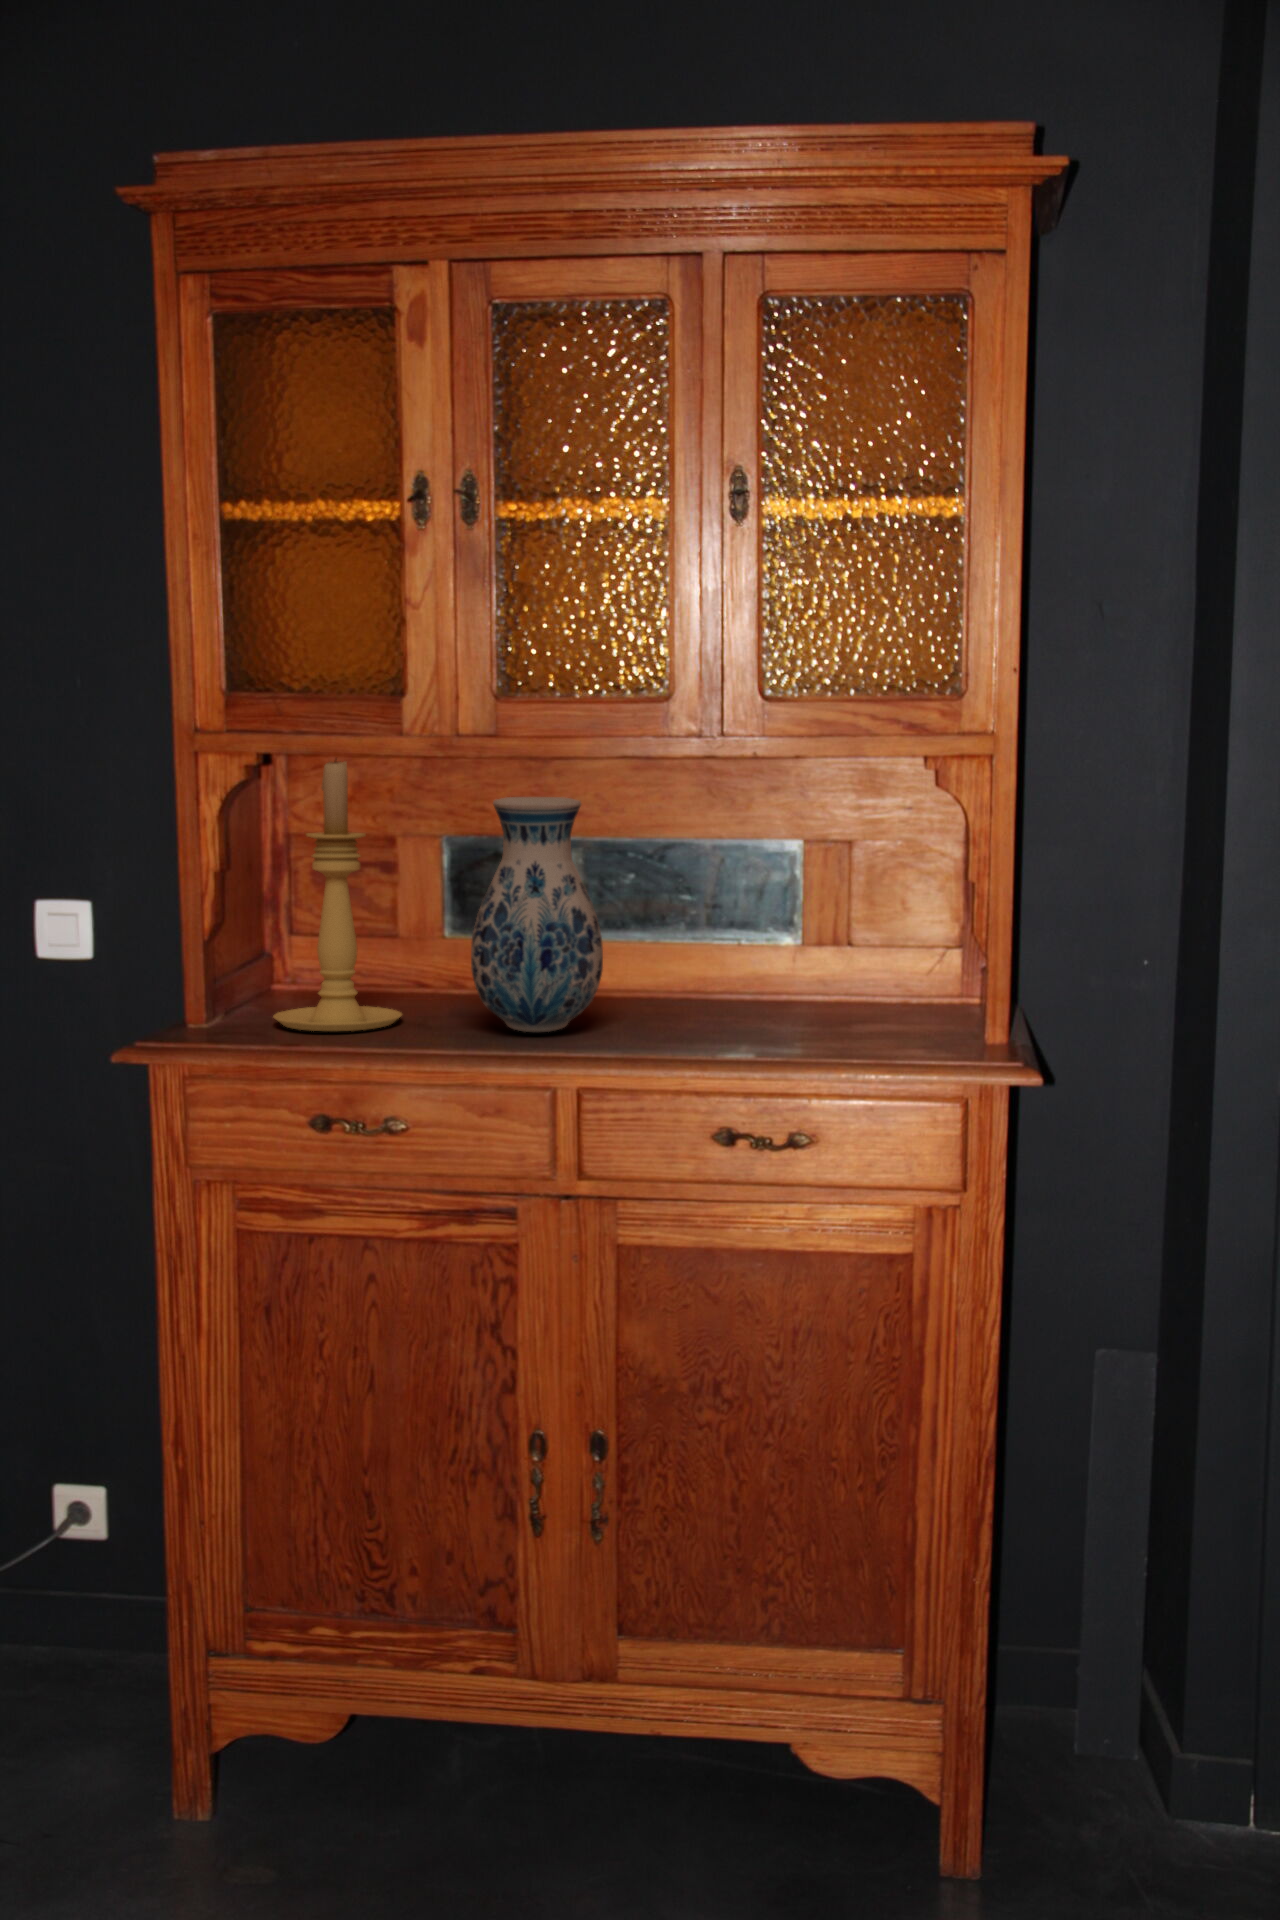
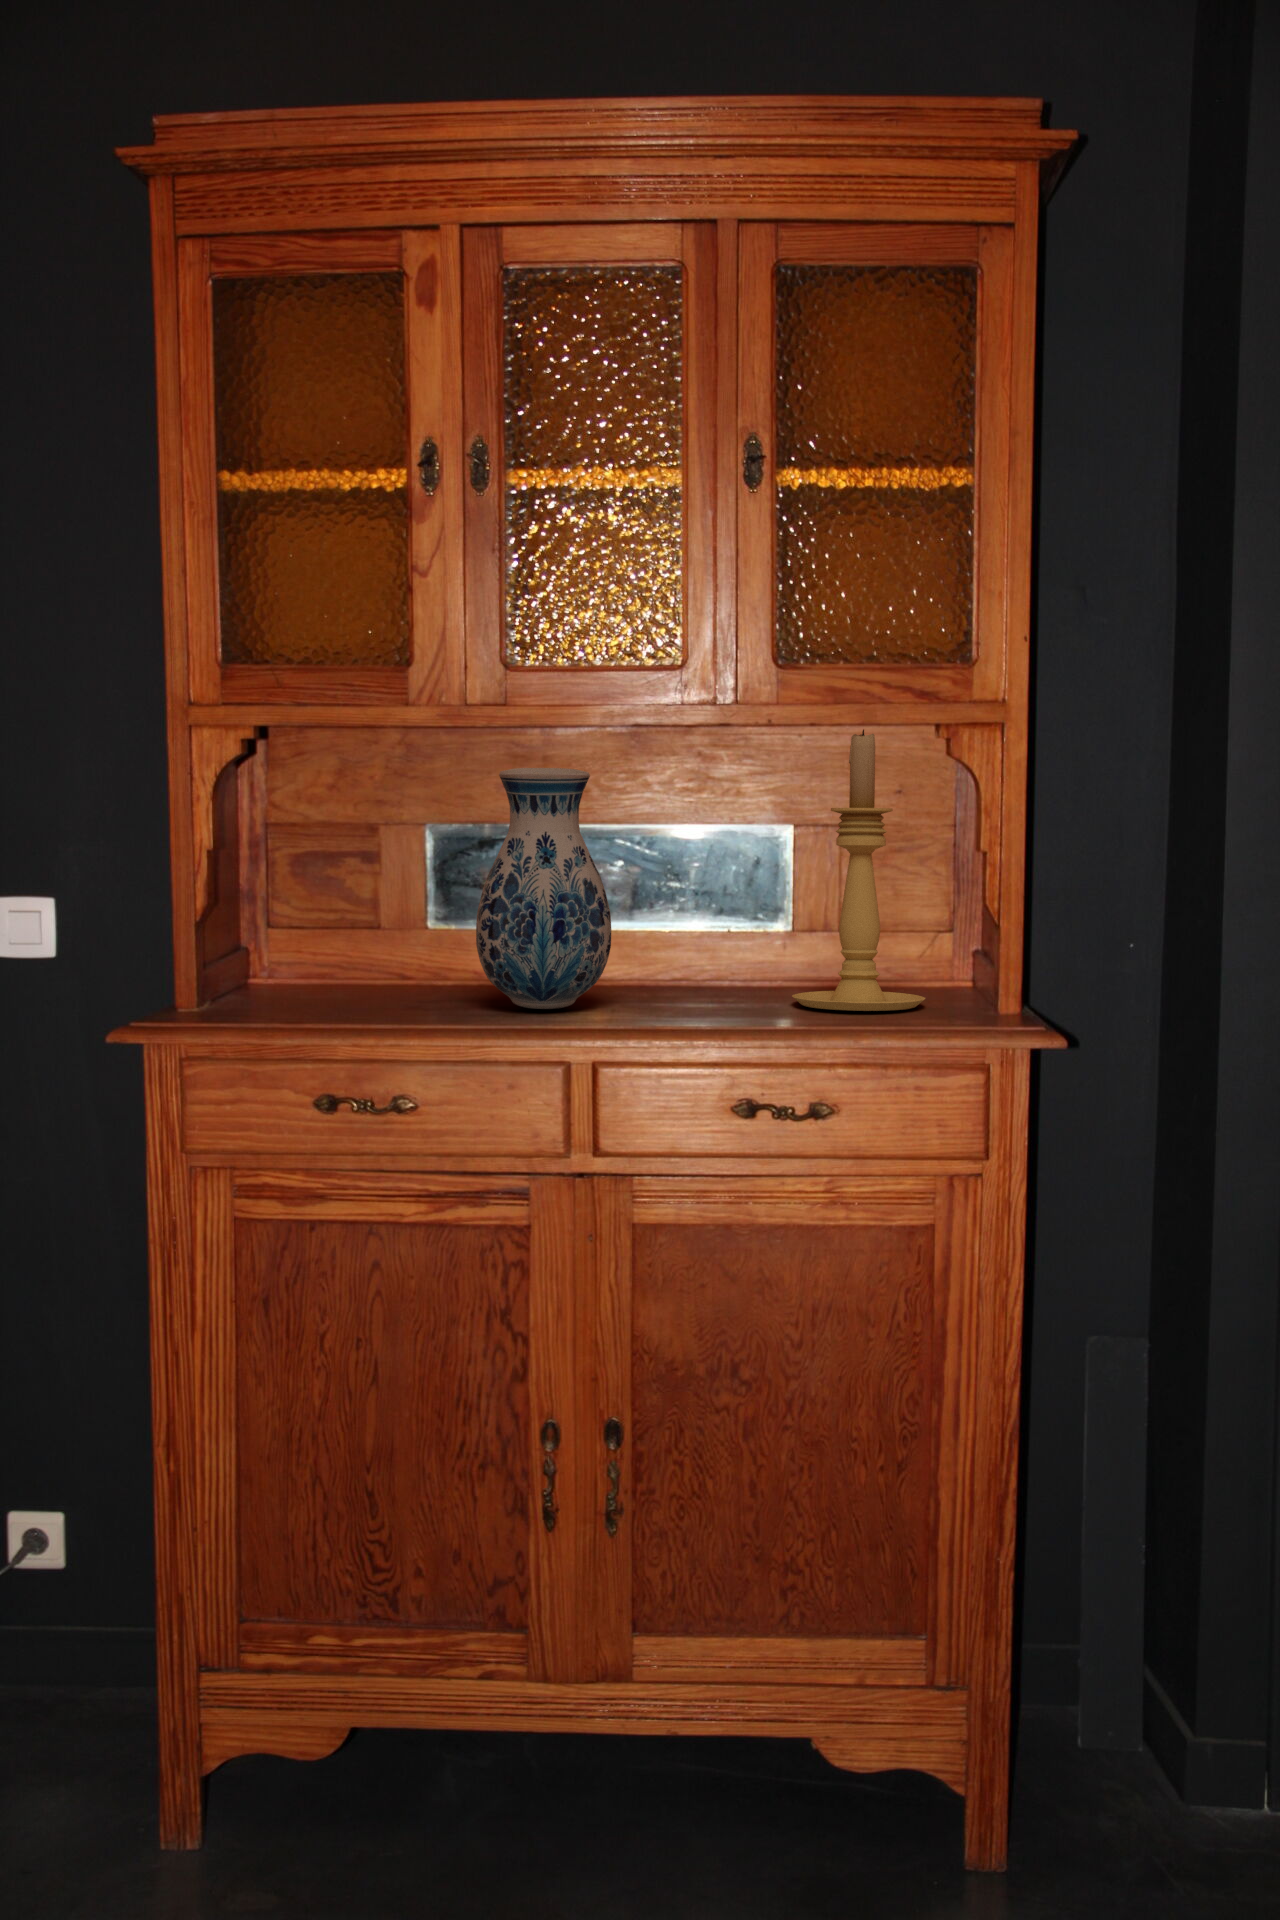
candle holder: present [273,761,402,1031] -> present [792,729,925,1011]

